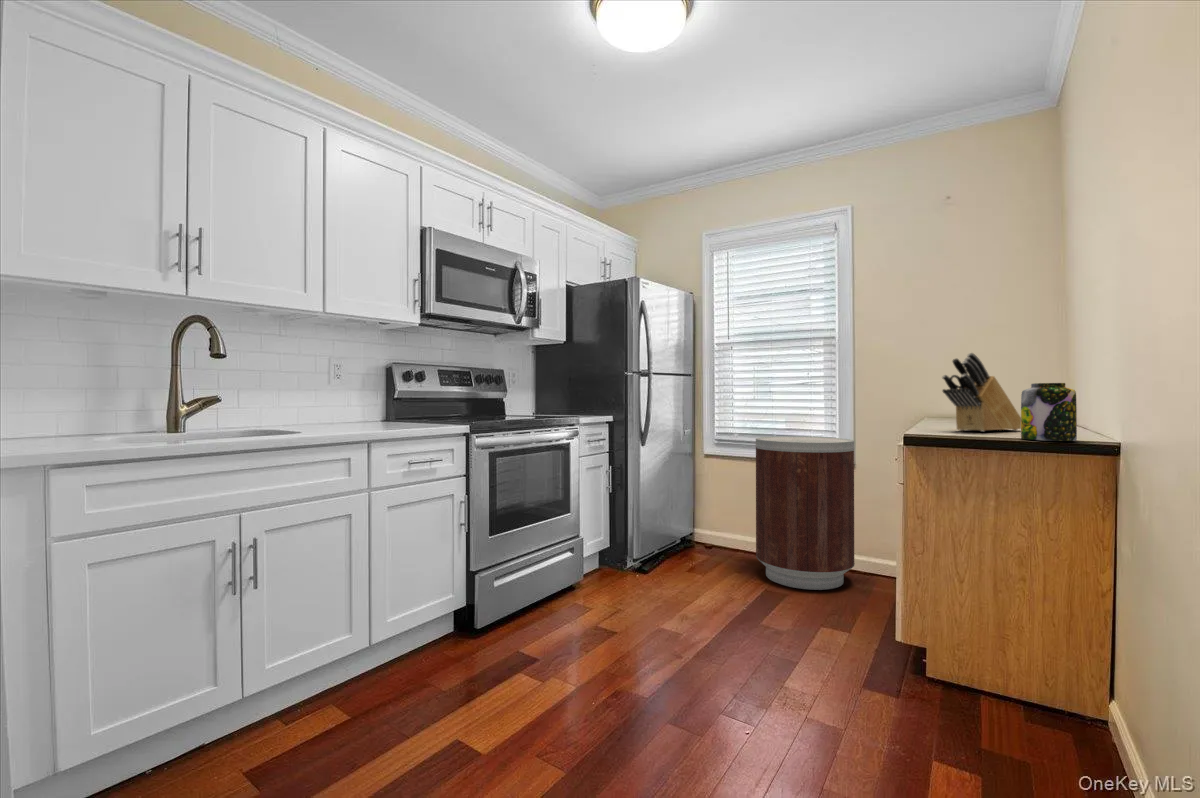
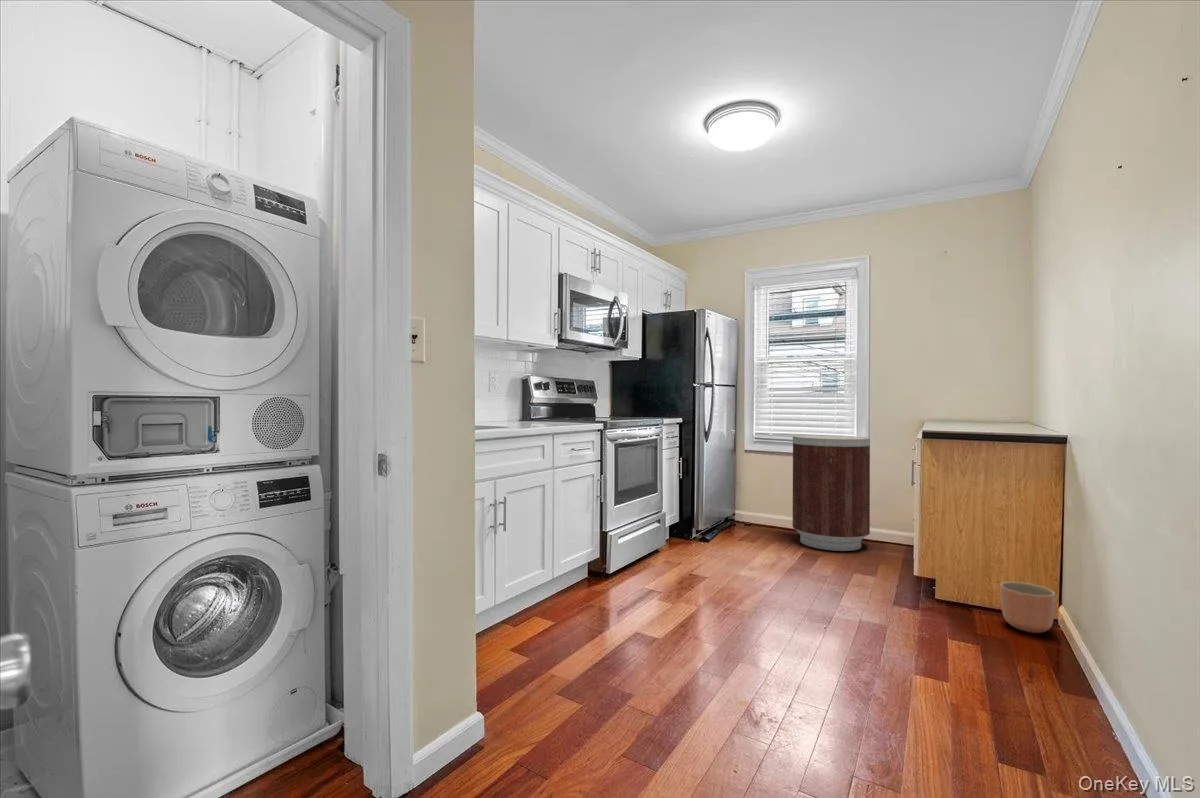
knife block: present [942,353,1021,432] -> none [946,375,1001,430]
jar: present [1021,383,1077,441] -> none [1001,398,1038,436]
planter: none [1017,662,1104,750] -> present [1000,582,1055,633]

